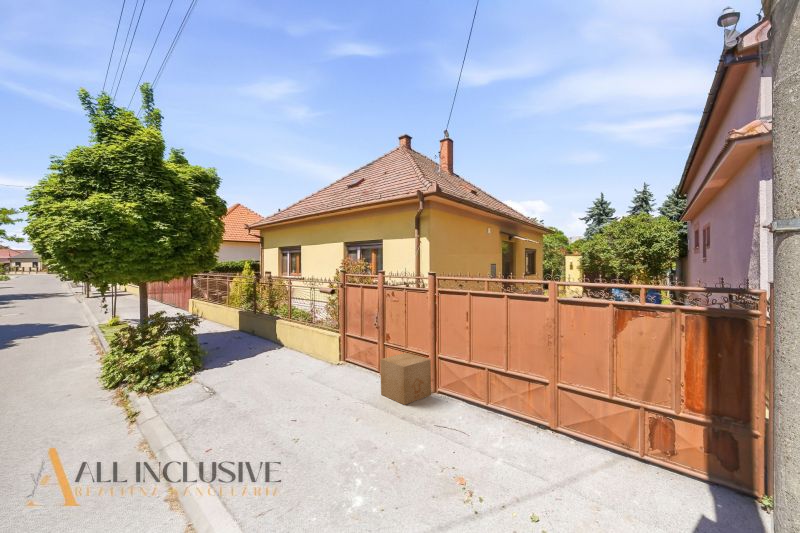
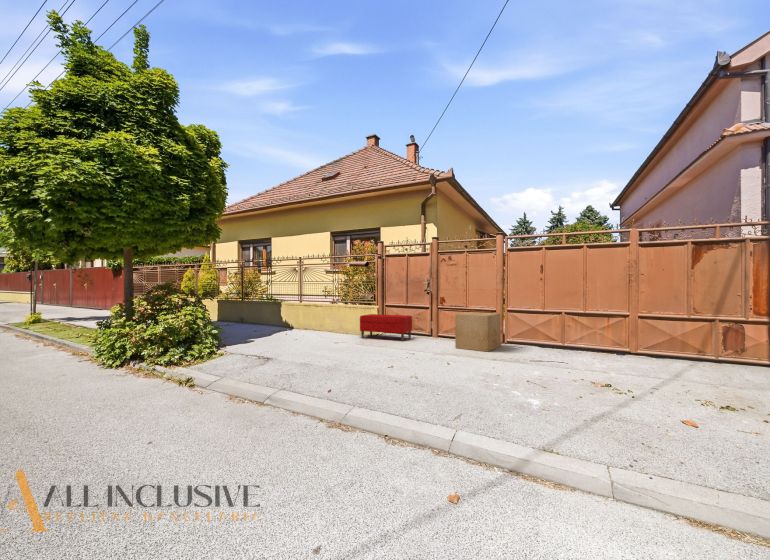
bench: none [315,342,364,376] -> present [360,314,412,341]

